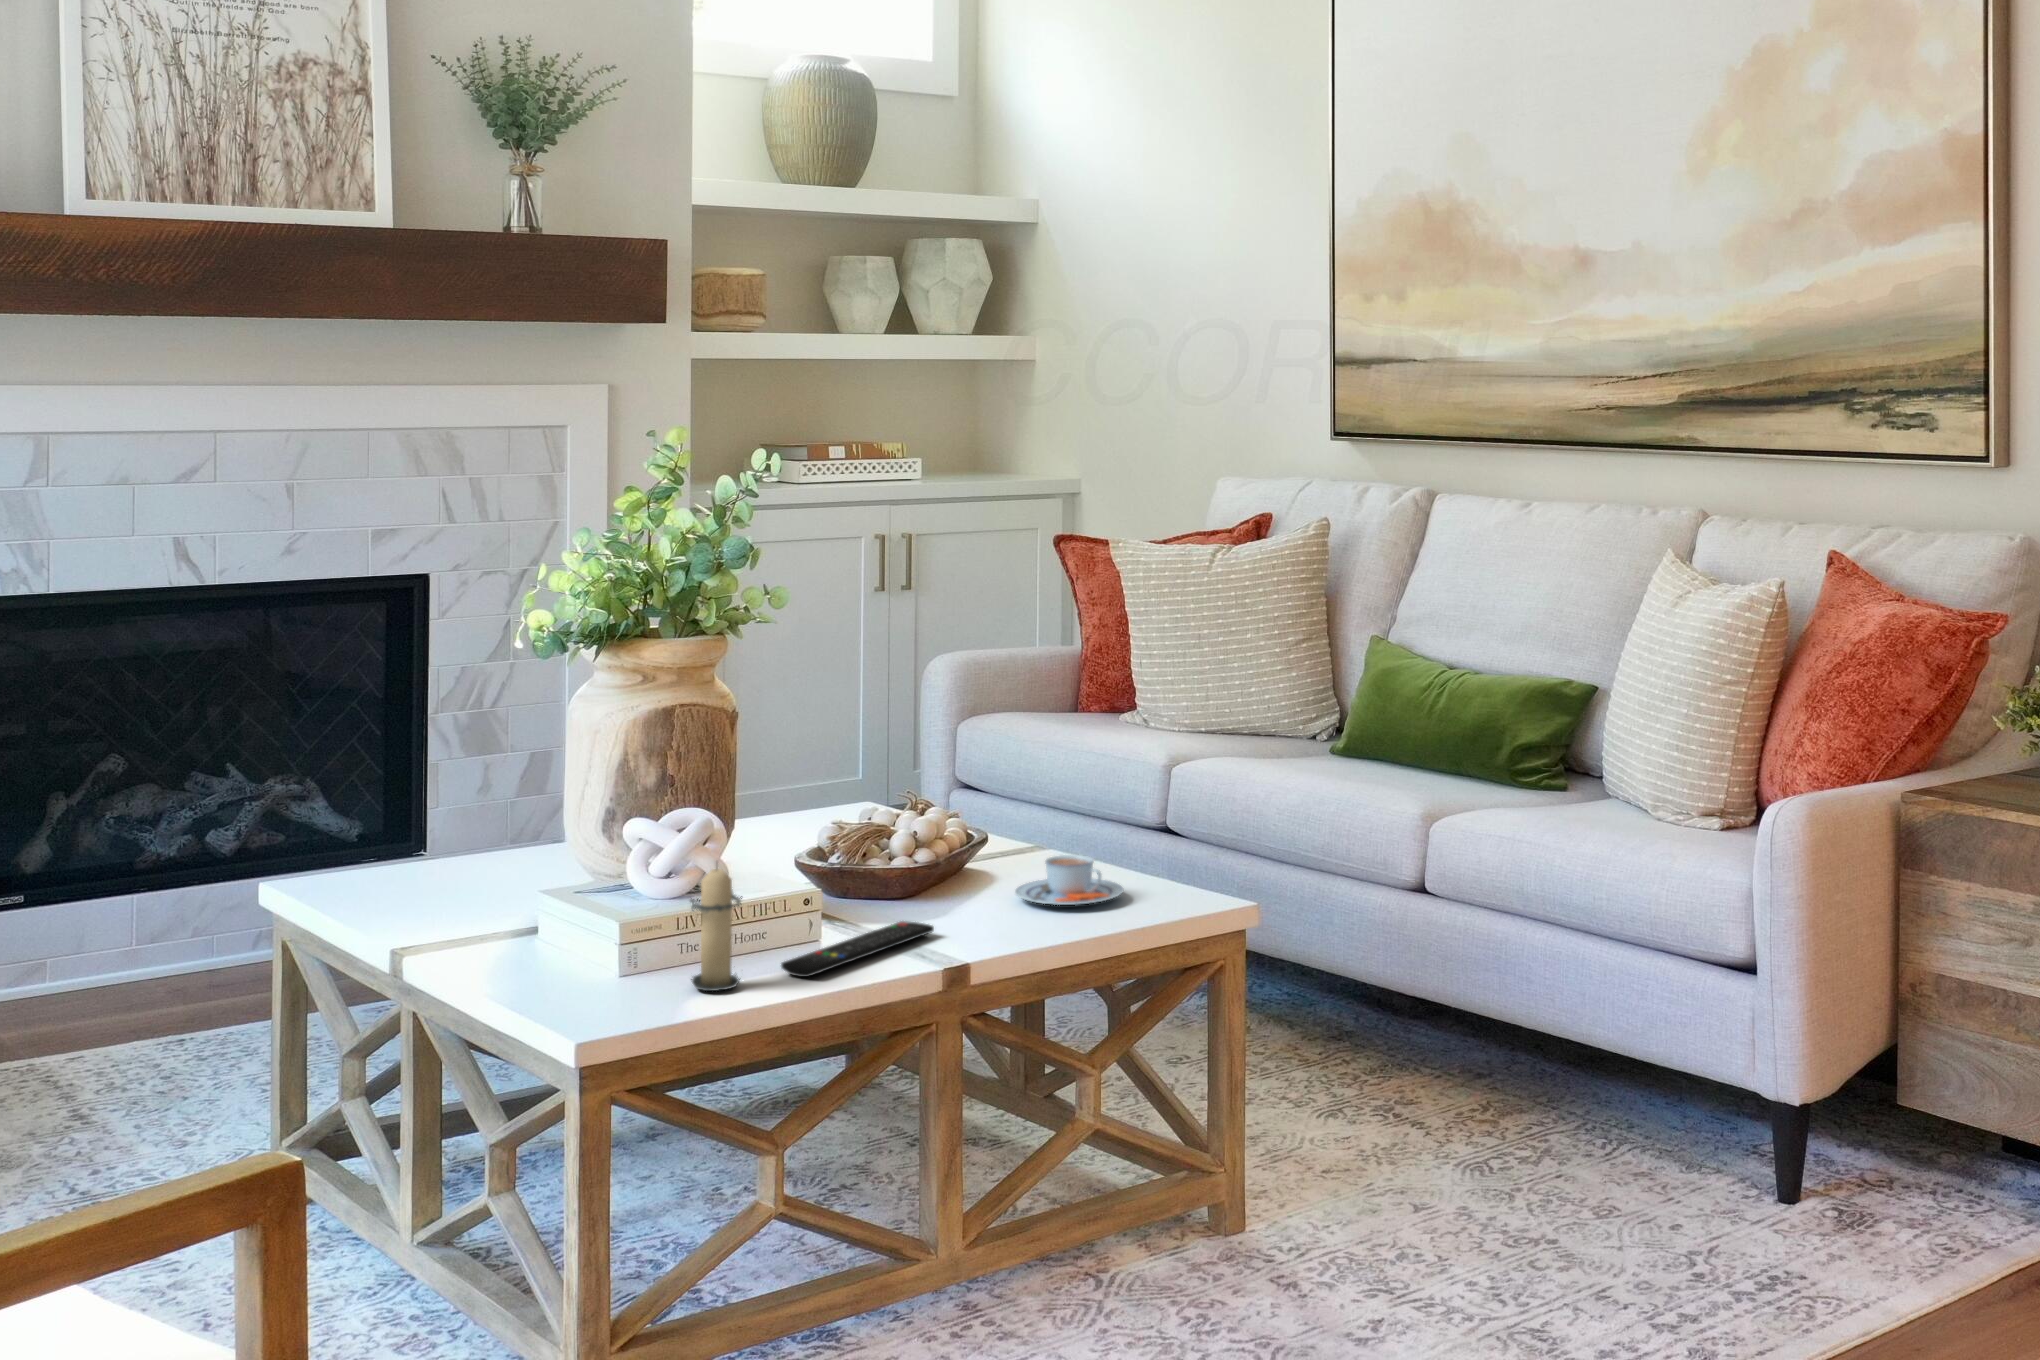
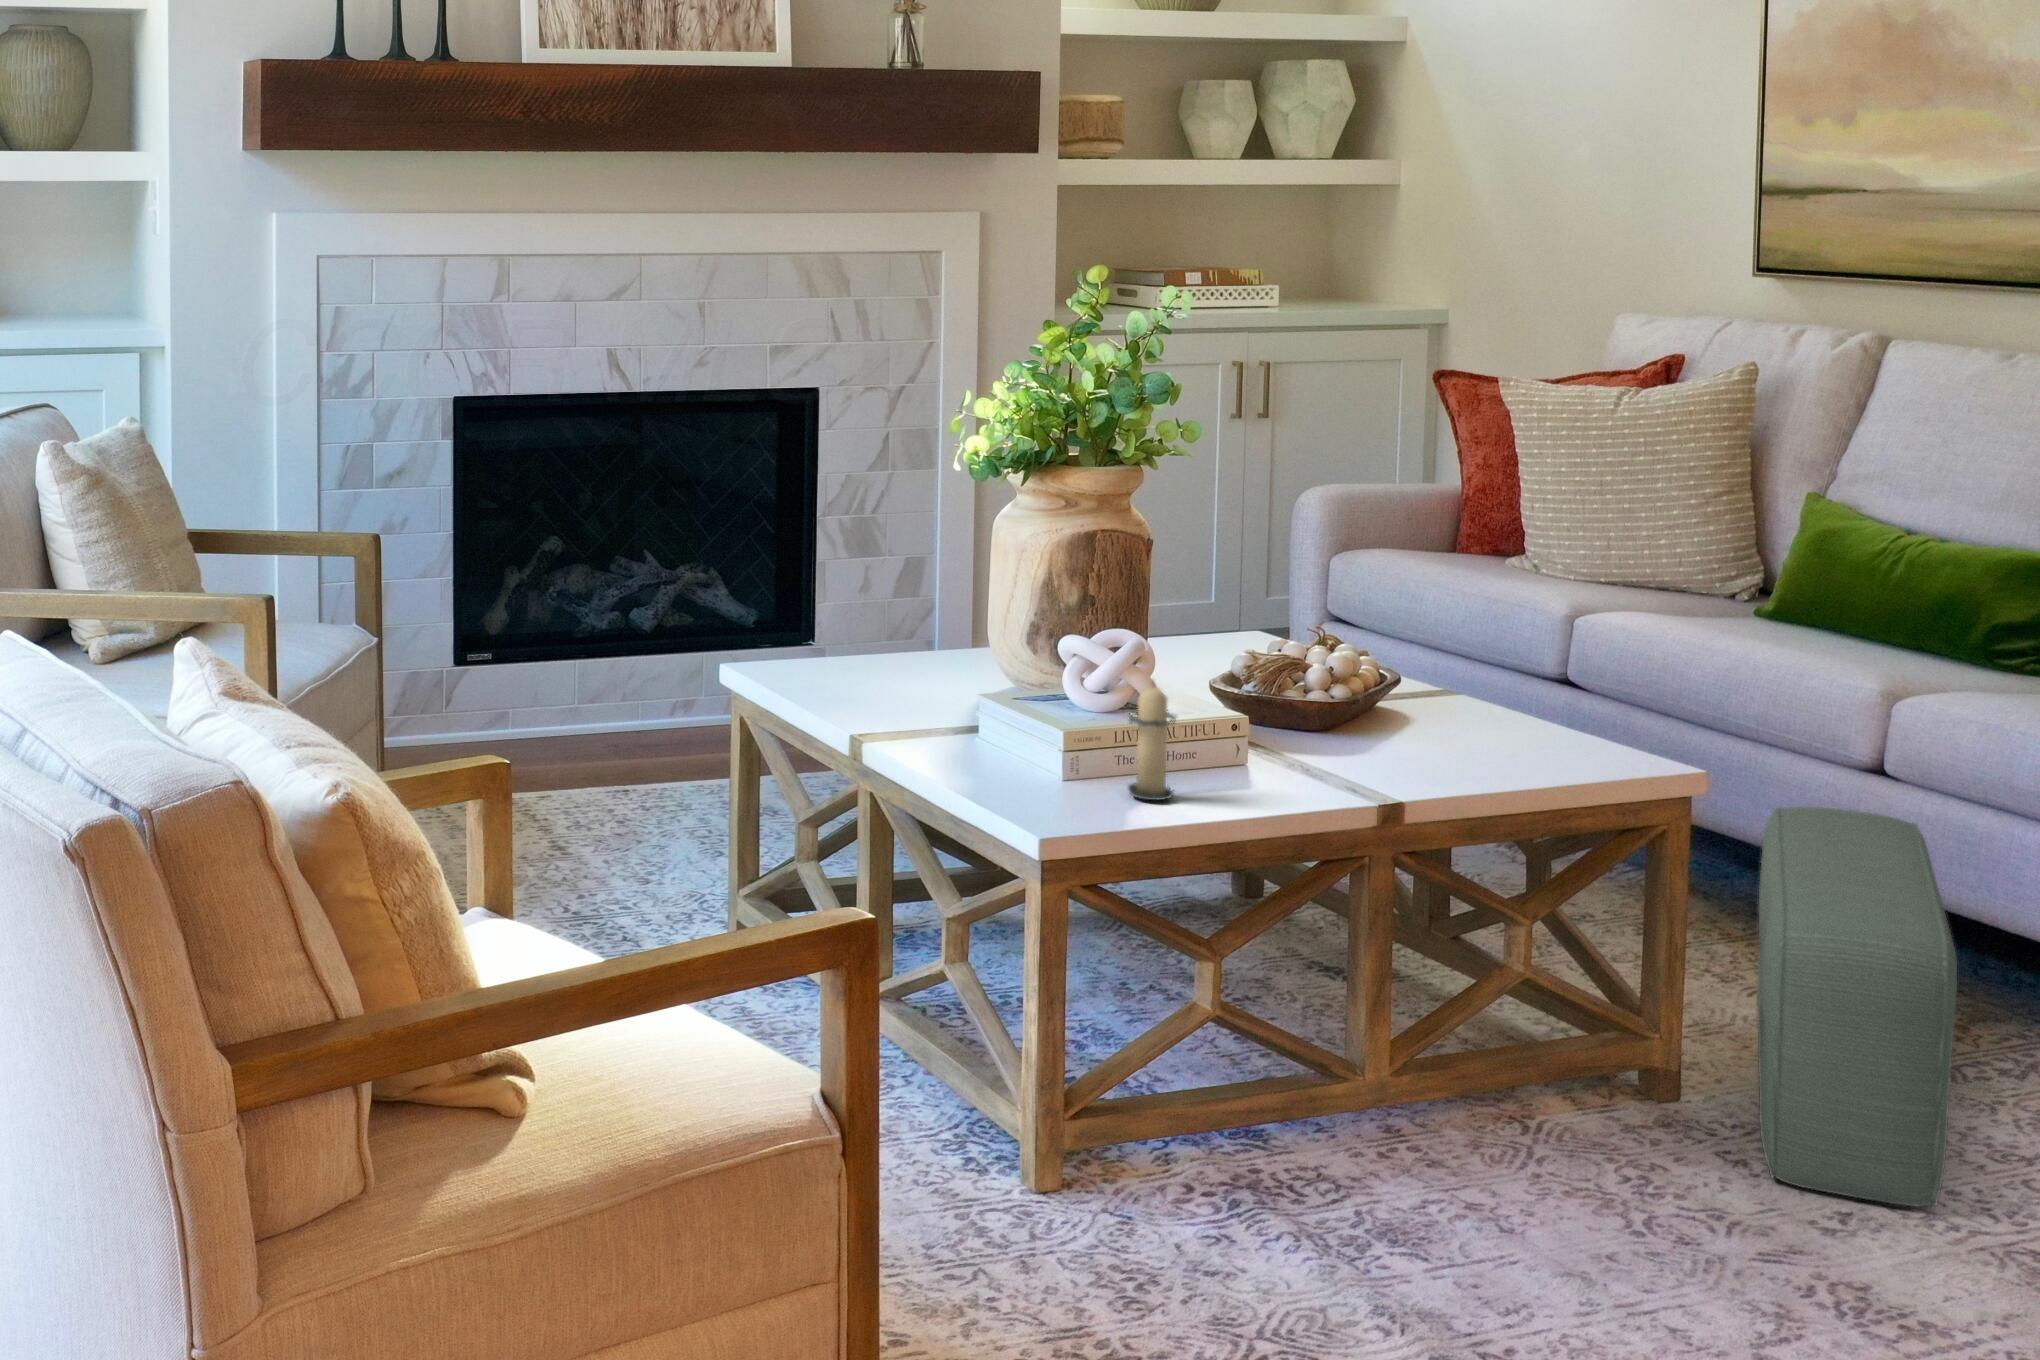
teacup: present [1015,855,1124,905] -> none [1432,702,1551,753]
remote control: present [781,921,934,977] -> none [1211,752,1356,797]
pouf: none [1308,928,1461,1300] -> present [1757,807,1957,1207]

